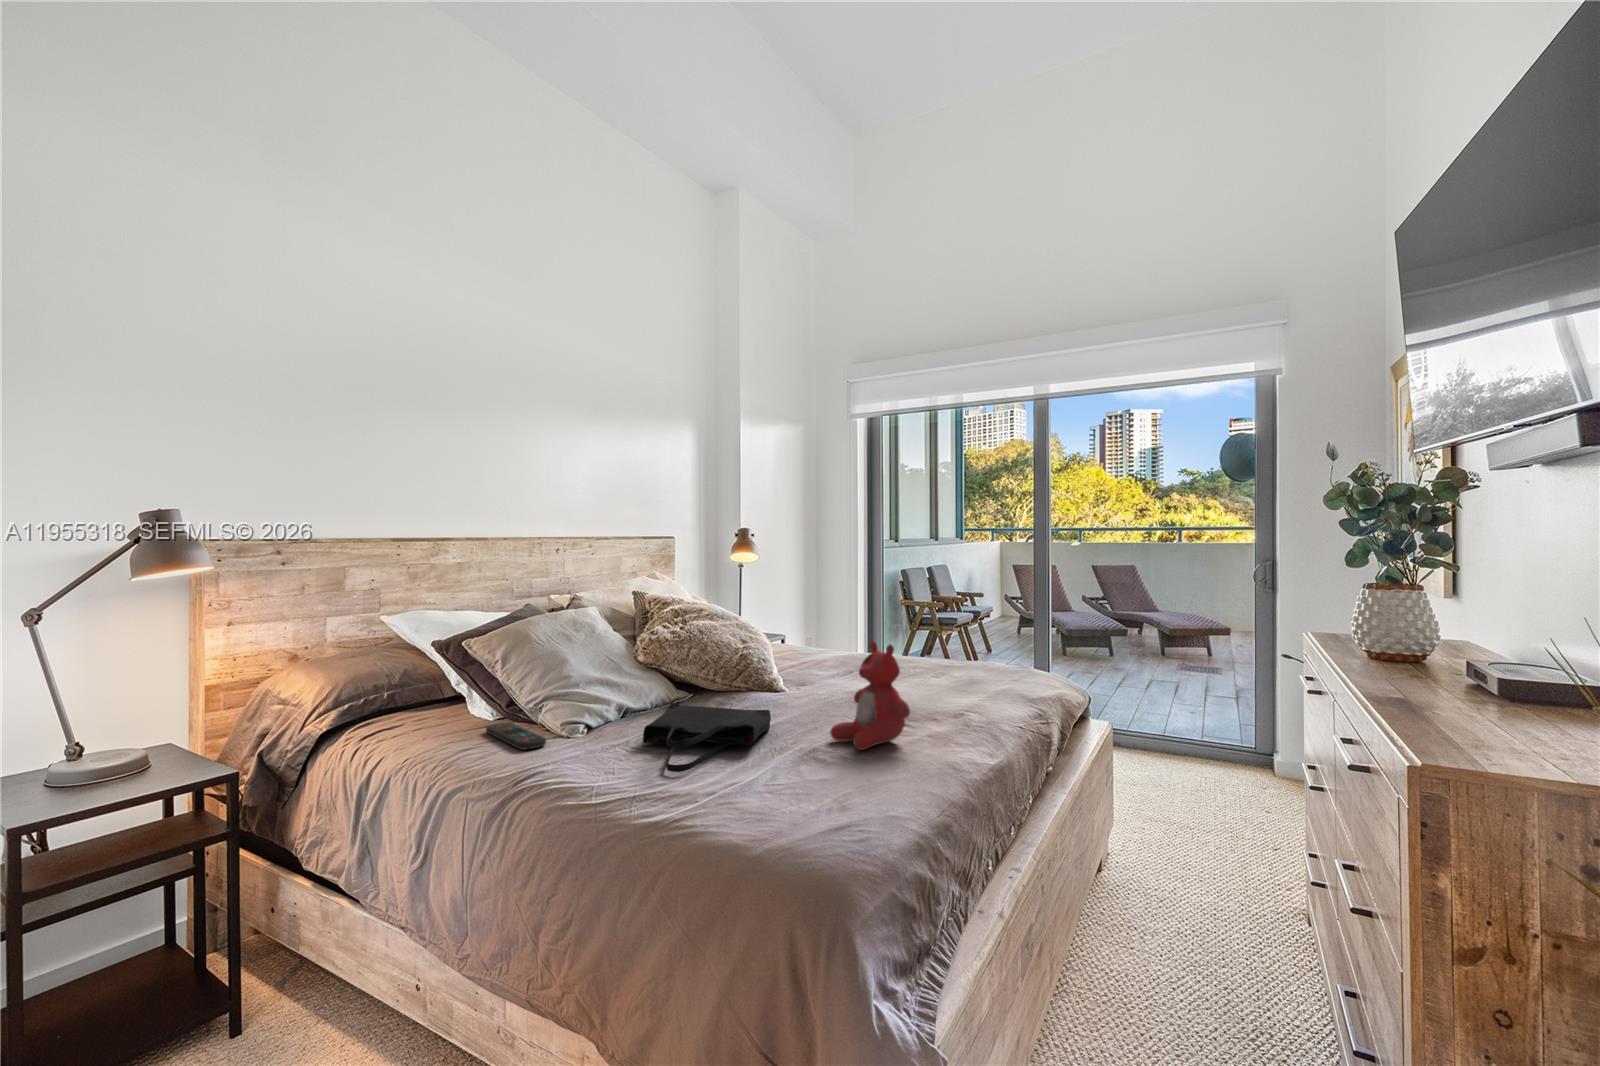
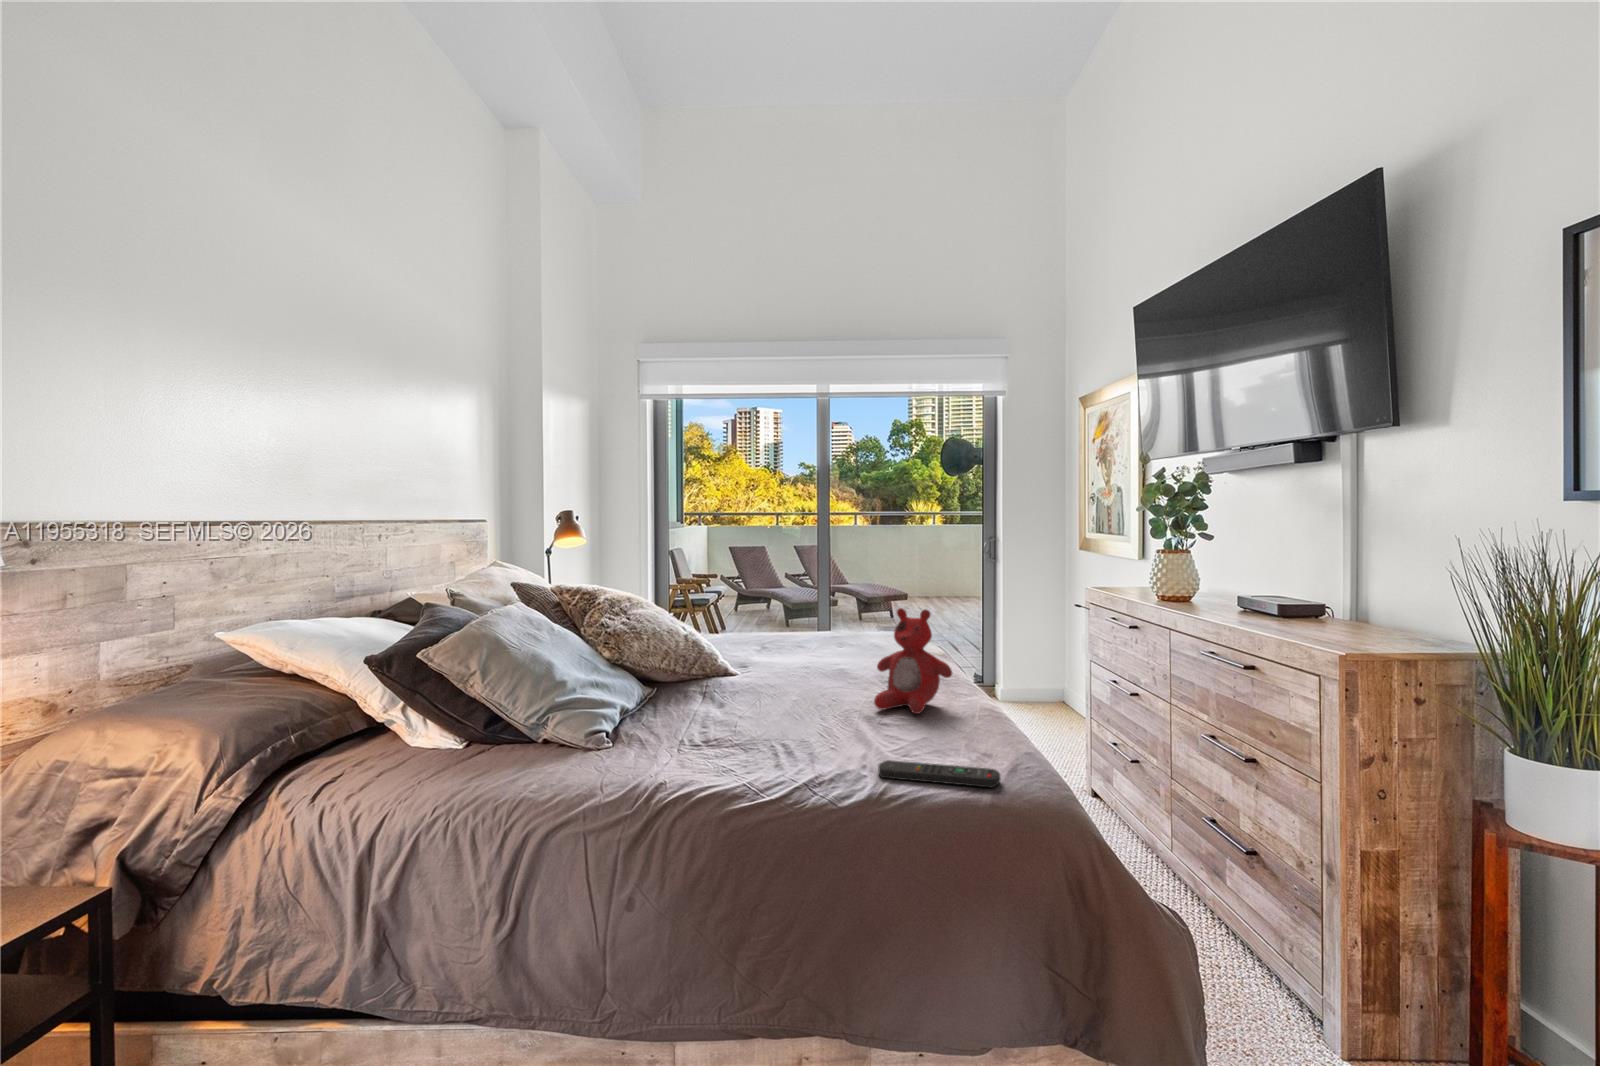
tote bag: present [643,703,771,772] -> none [692,690,831,761]
remote control: present [486,723,546,750] -> present [878,760,1000,787]

